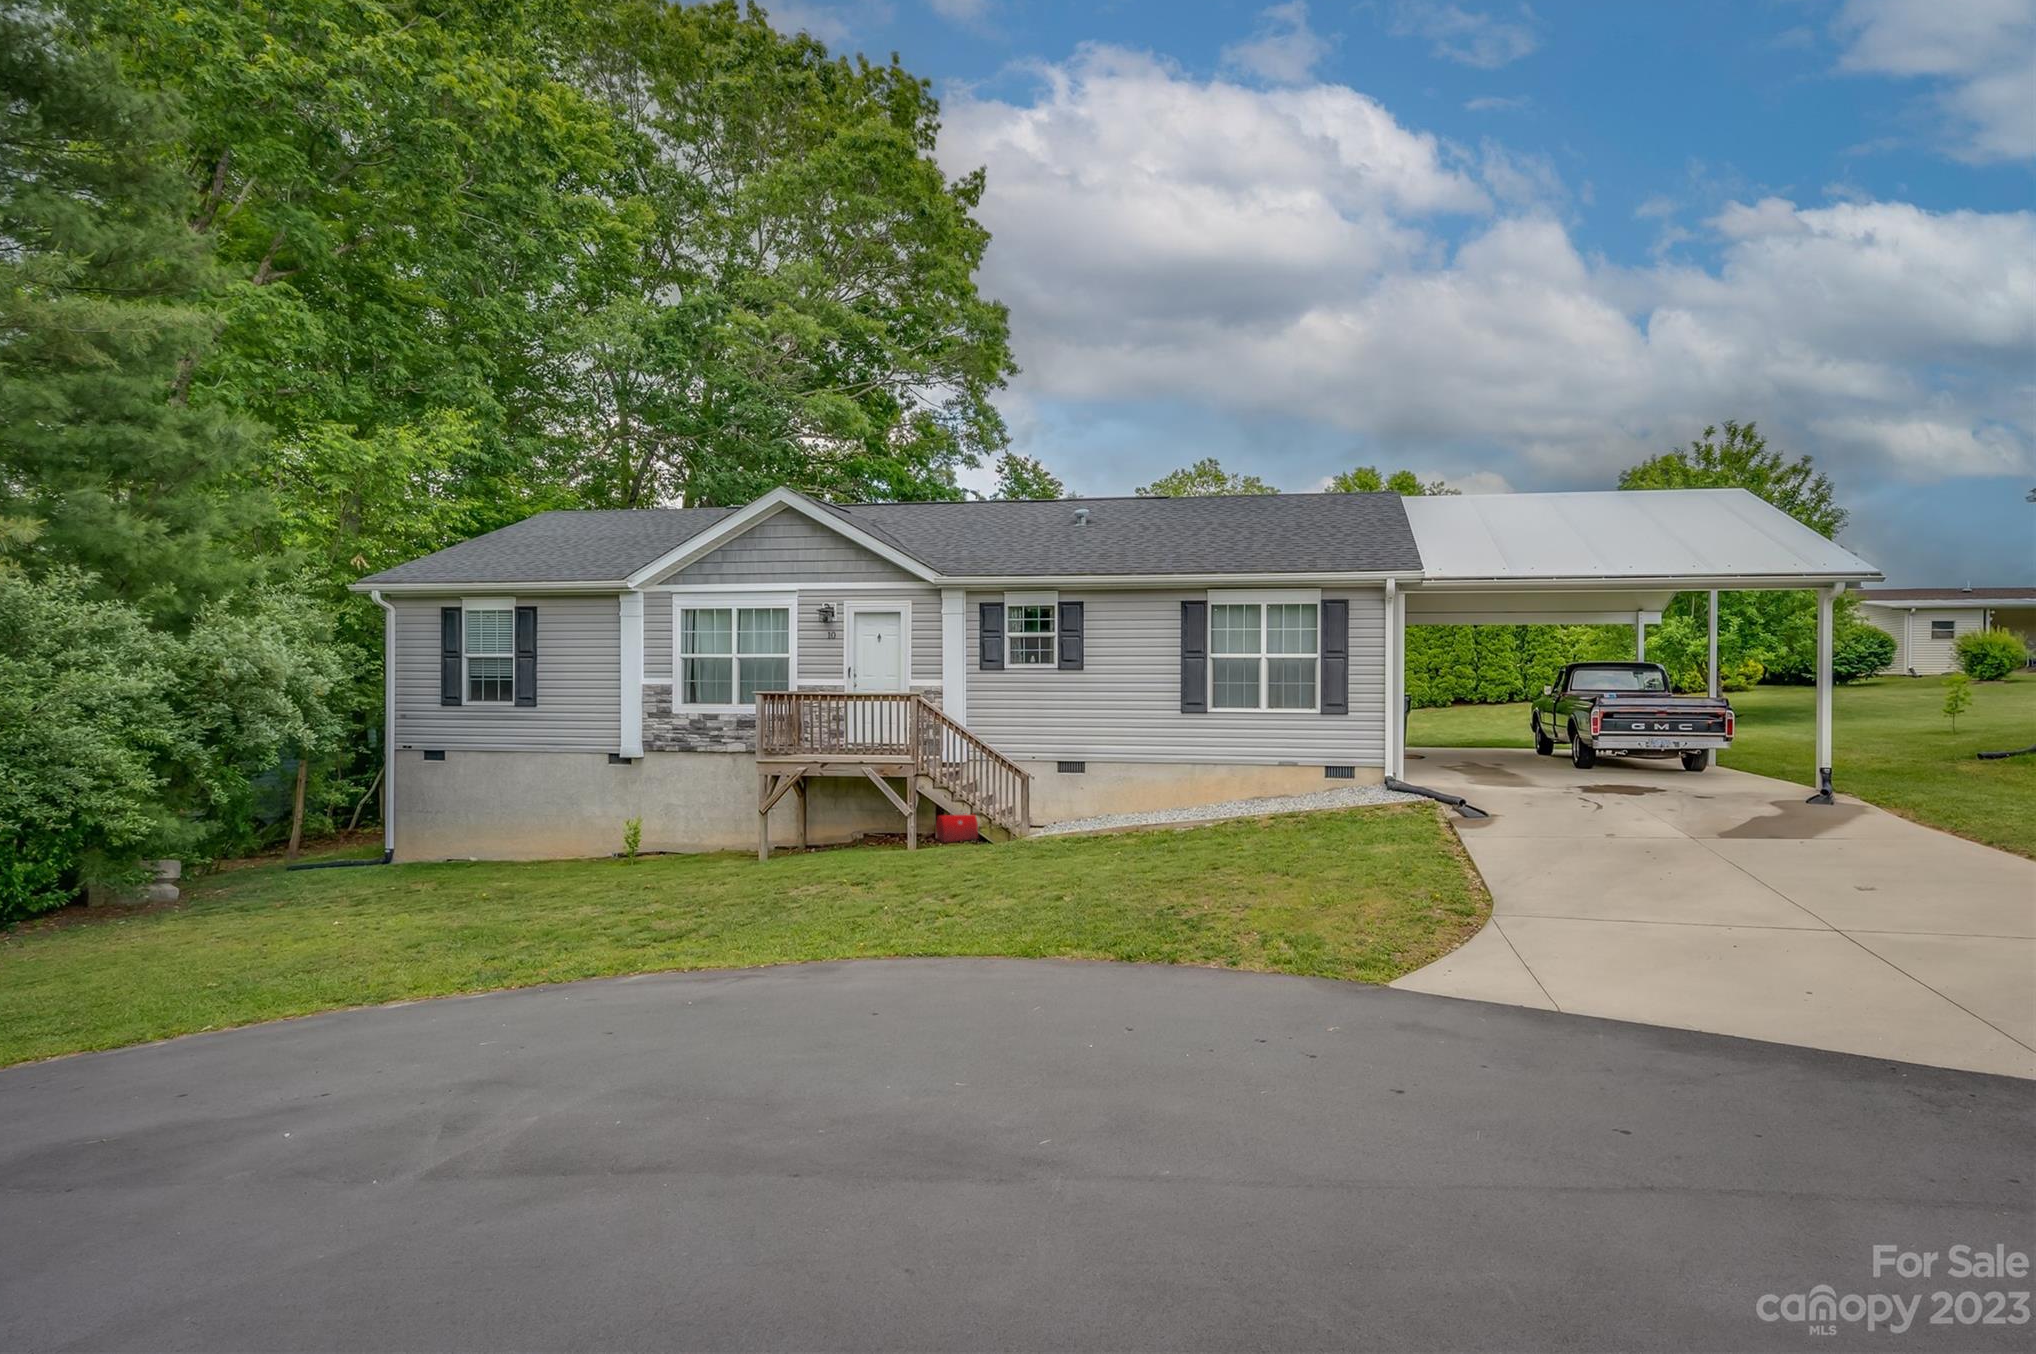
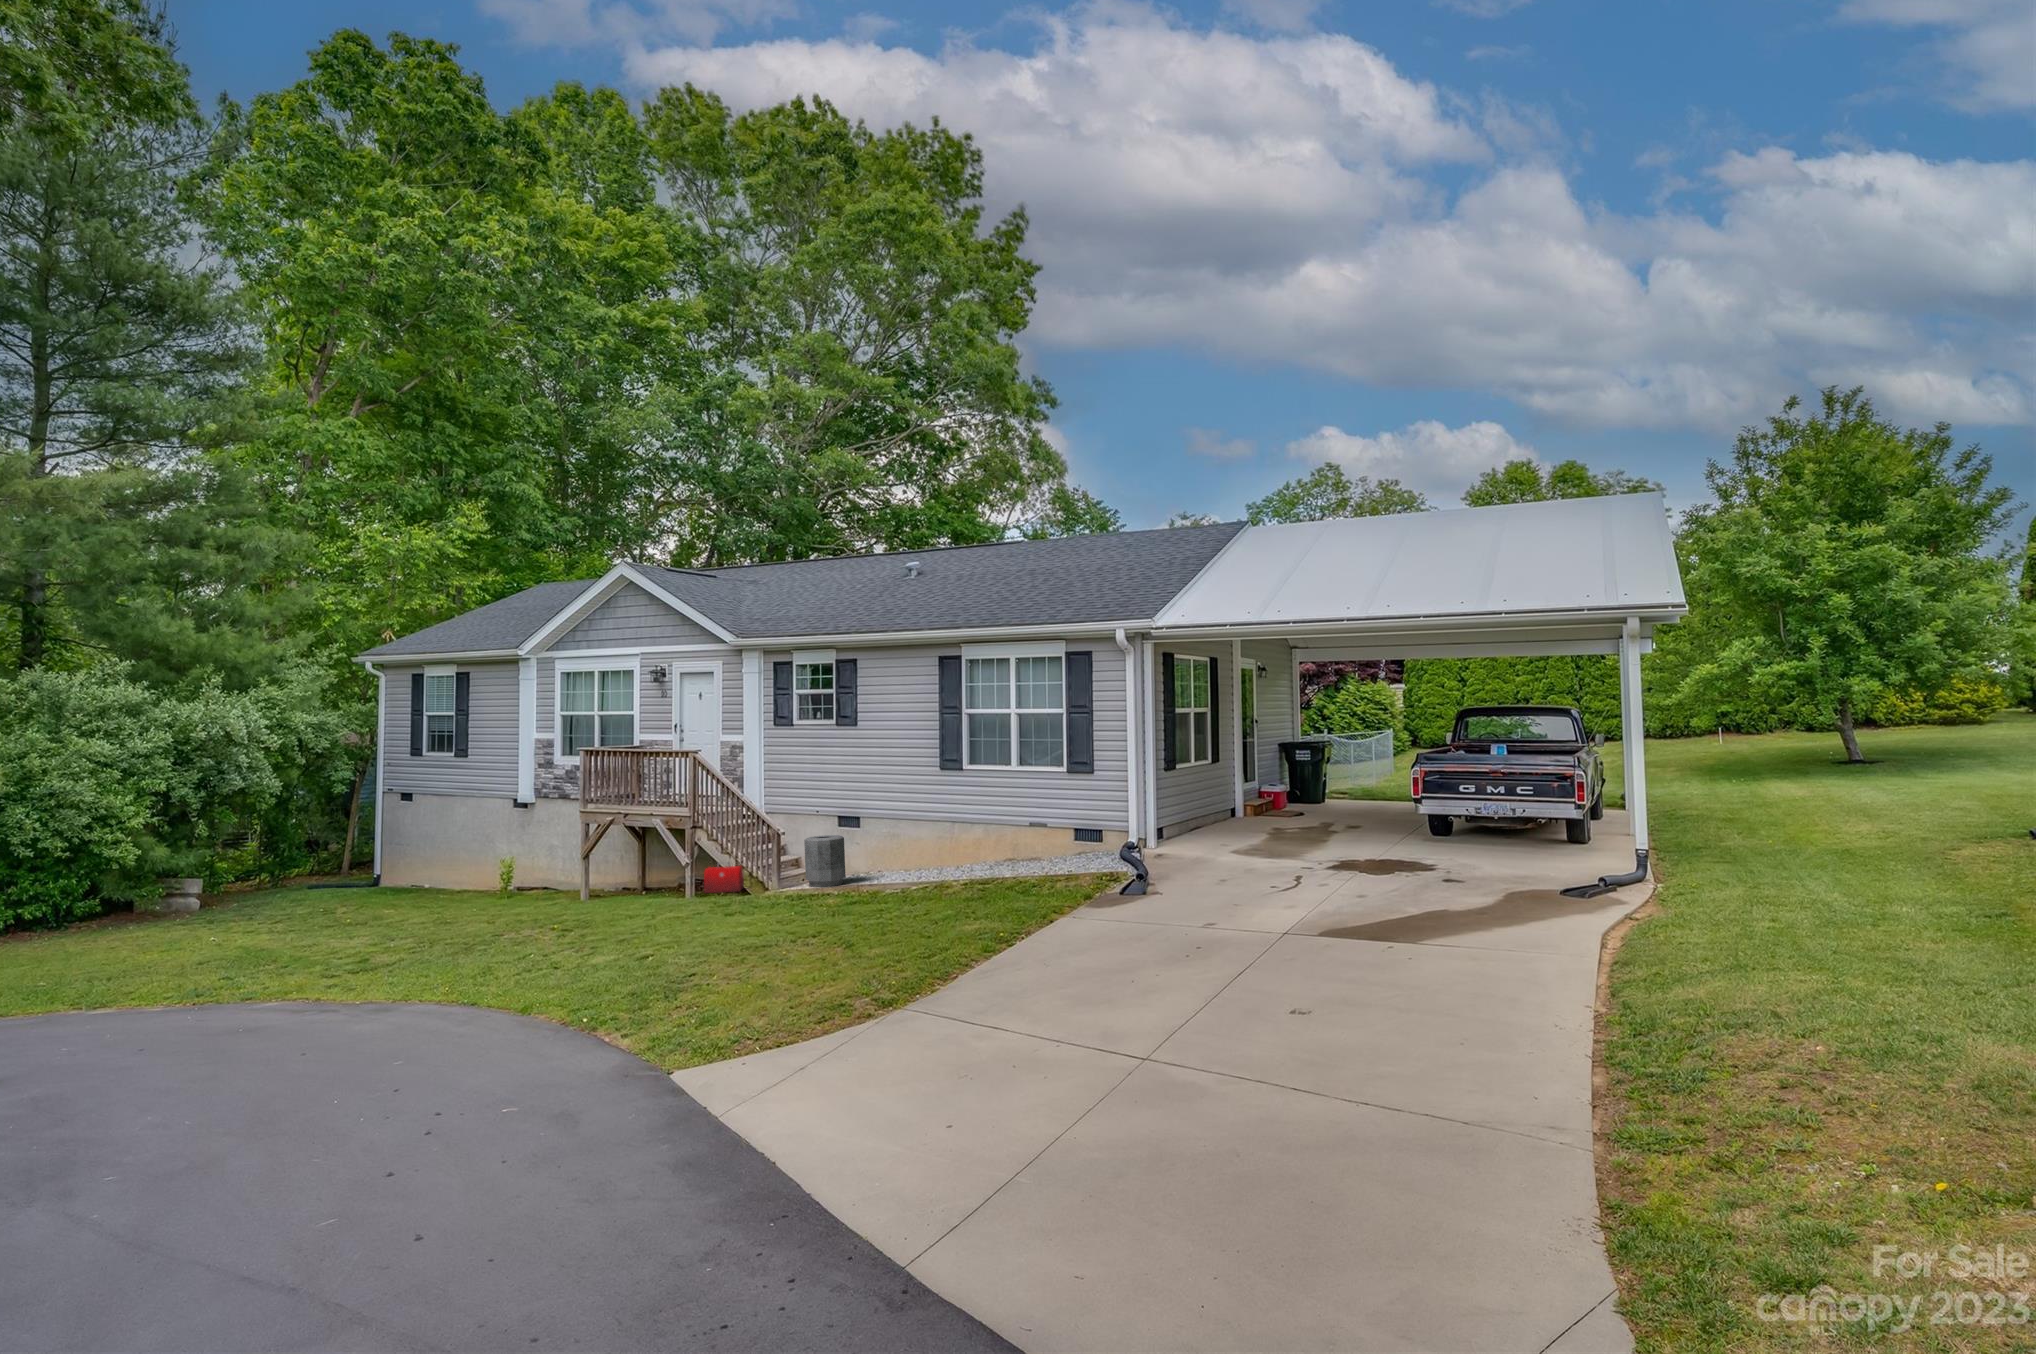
trash can: none [1033,780,1073,832] -> present [804,835,846,887]

